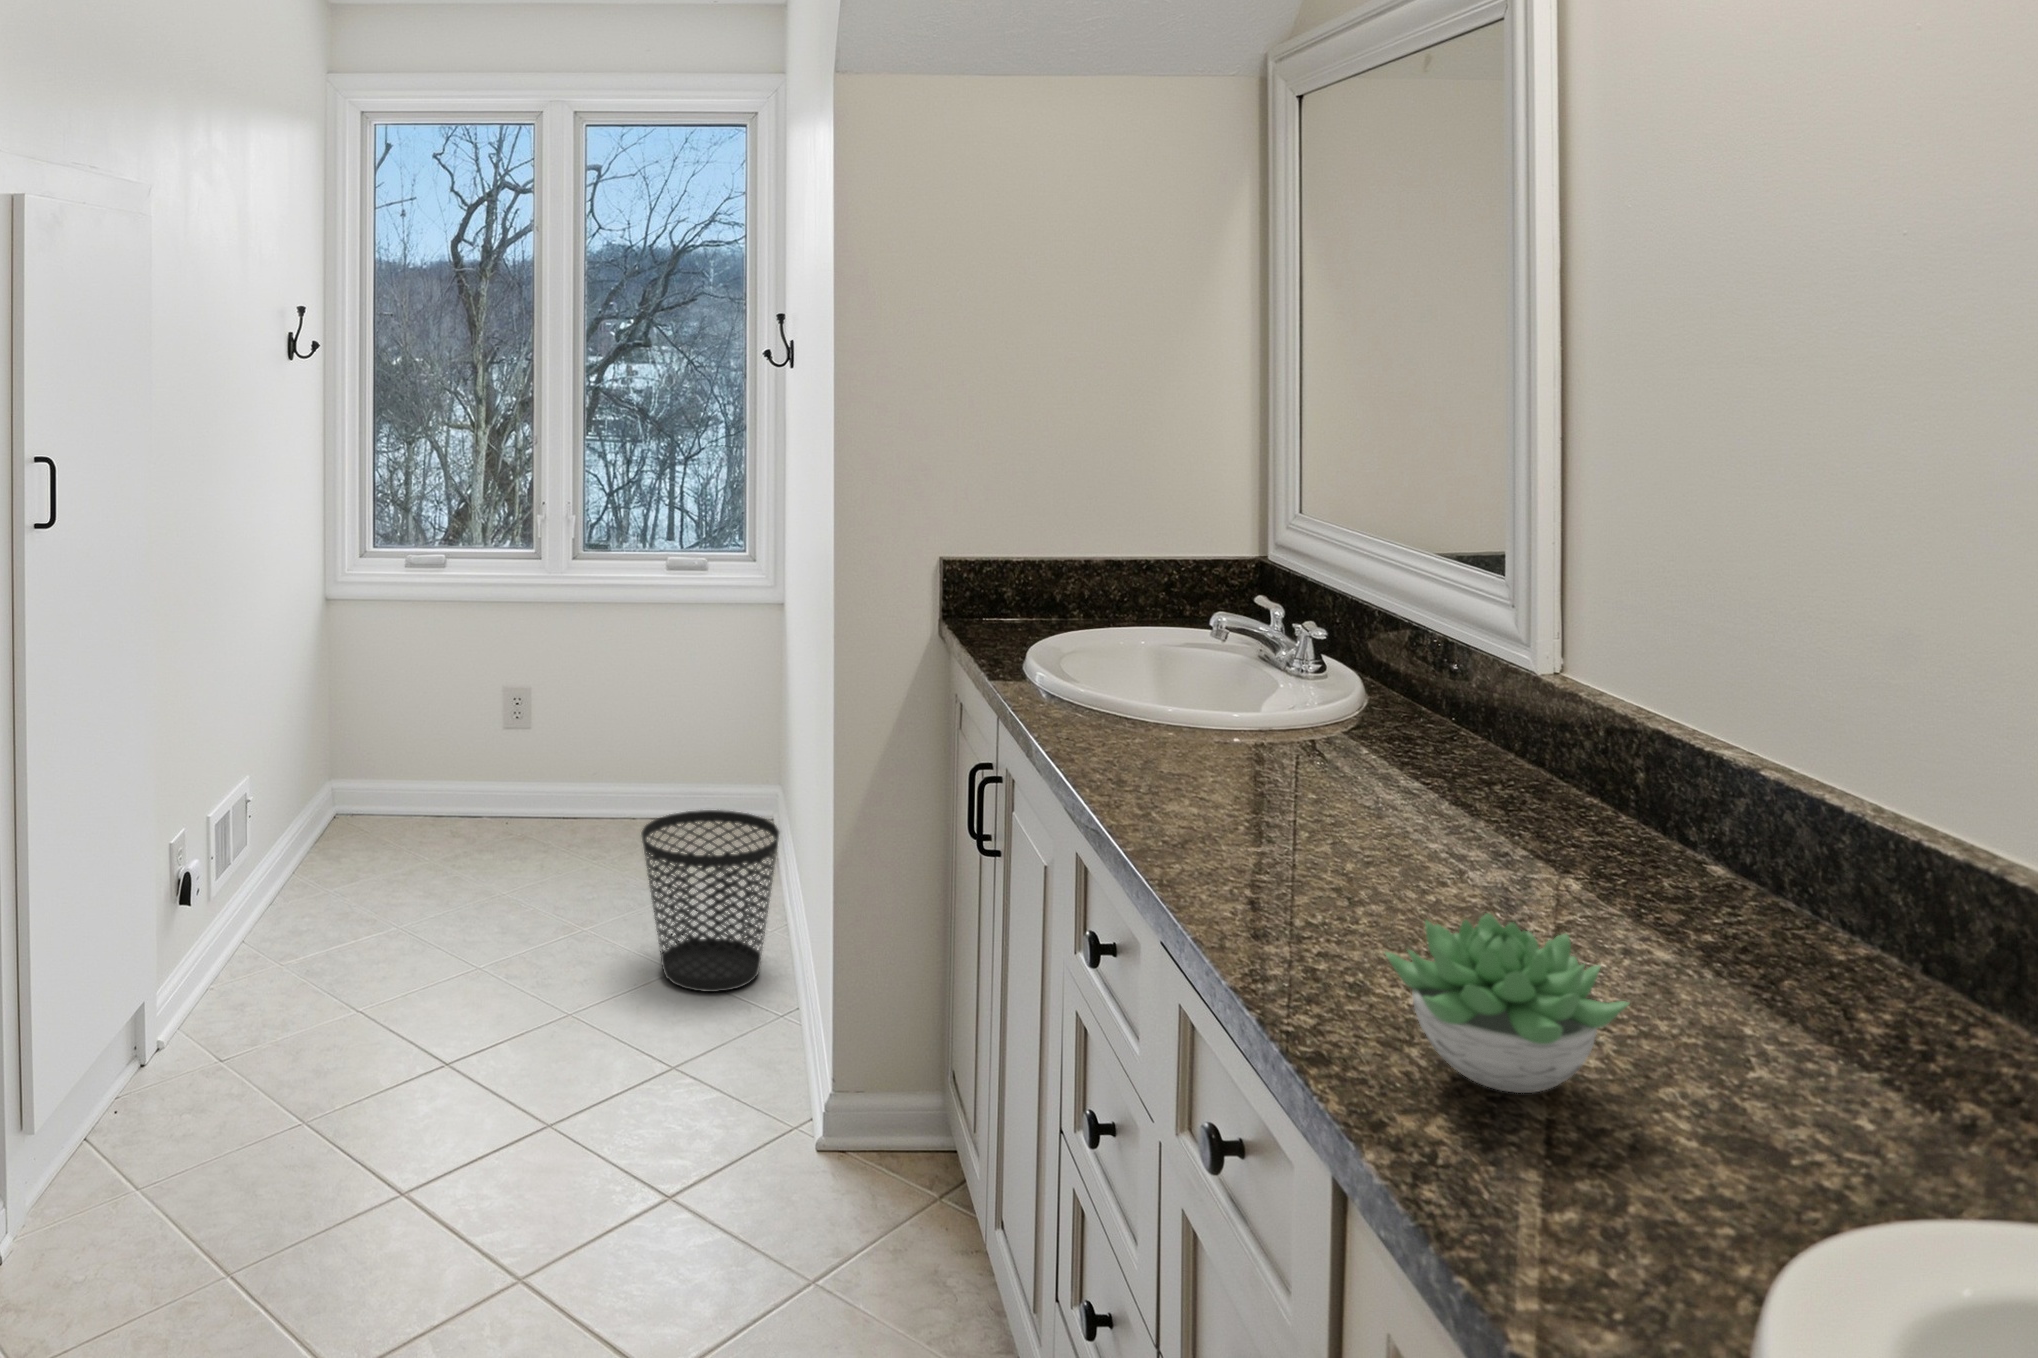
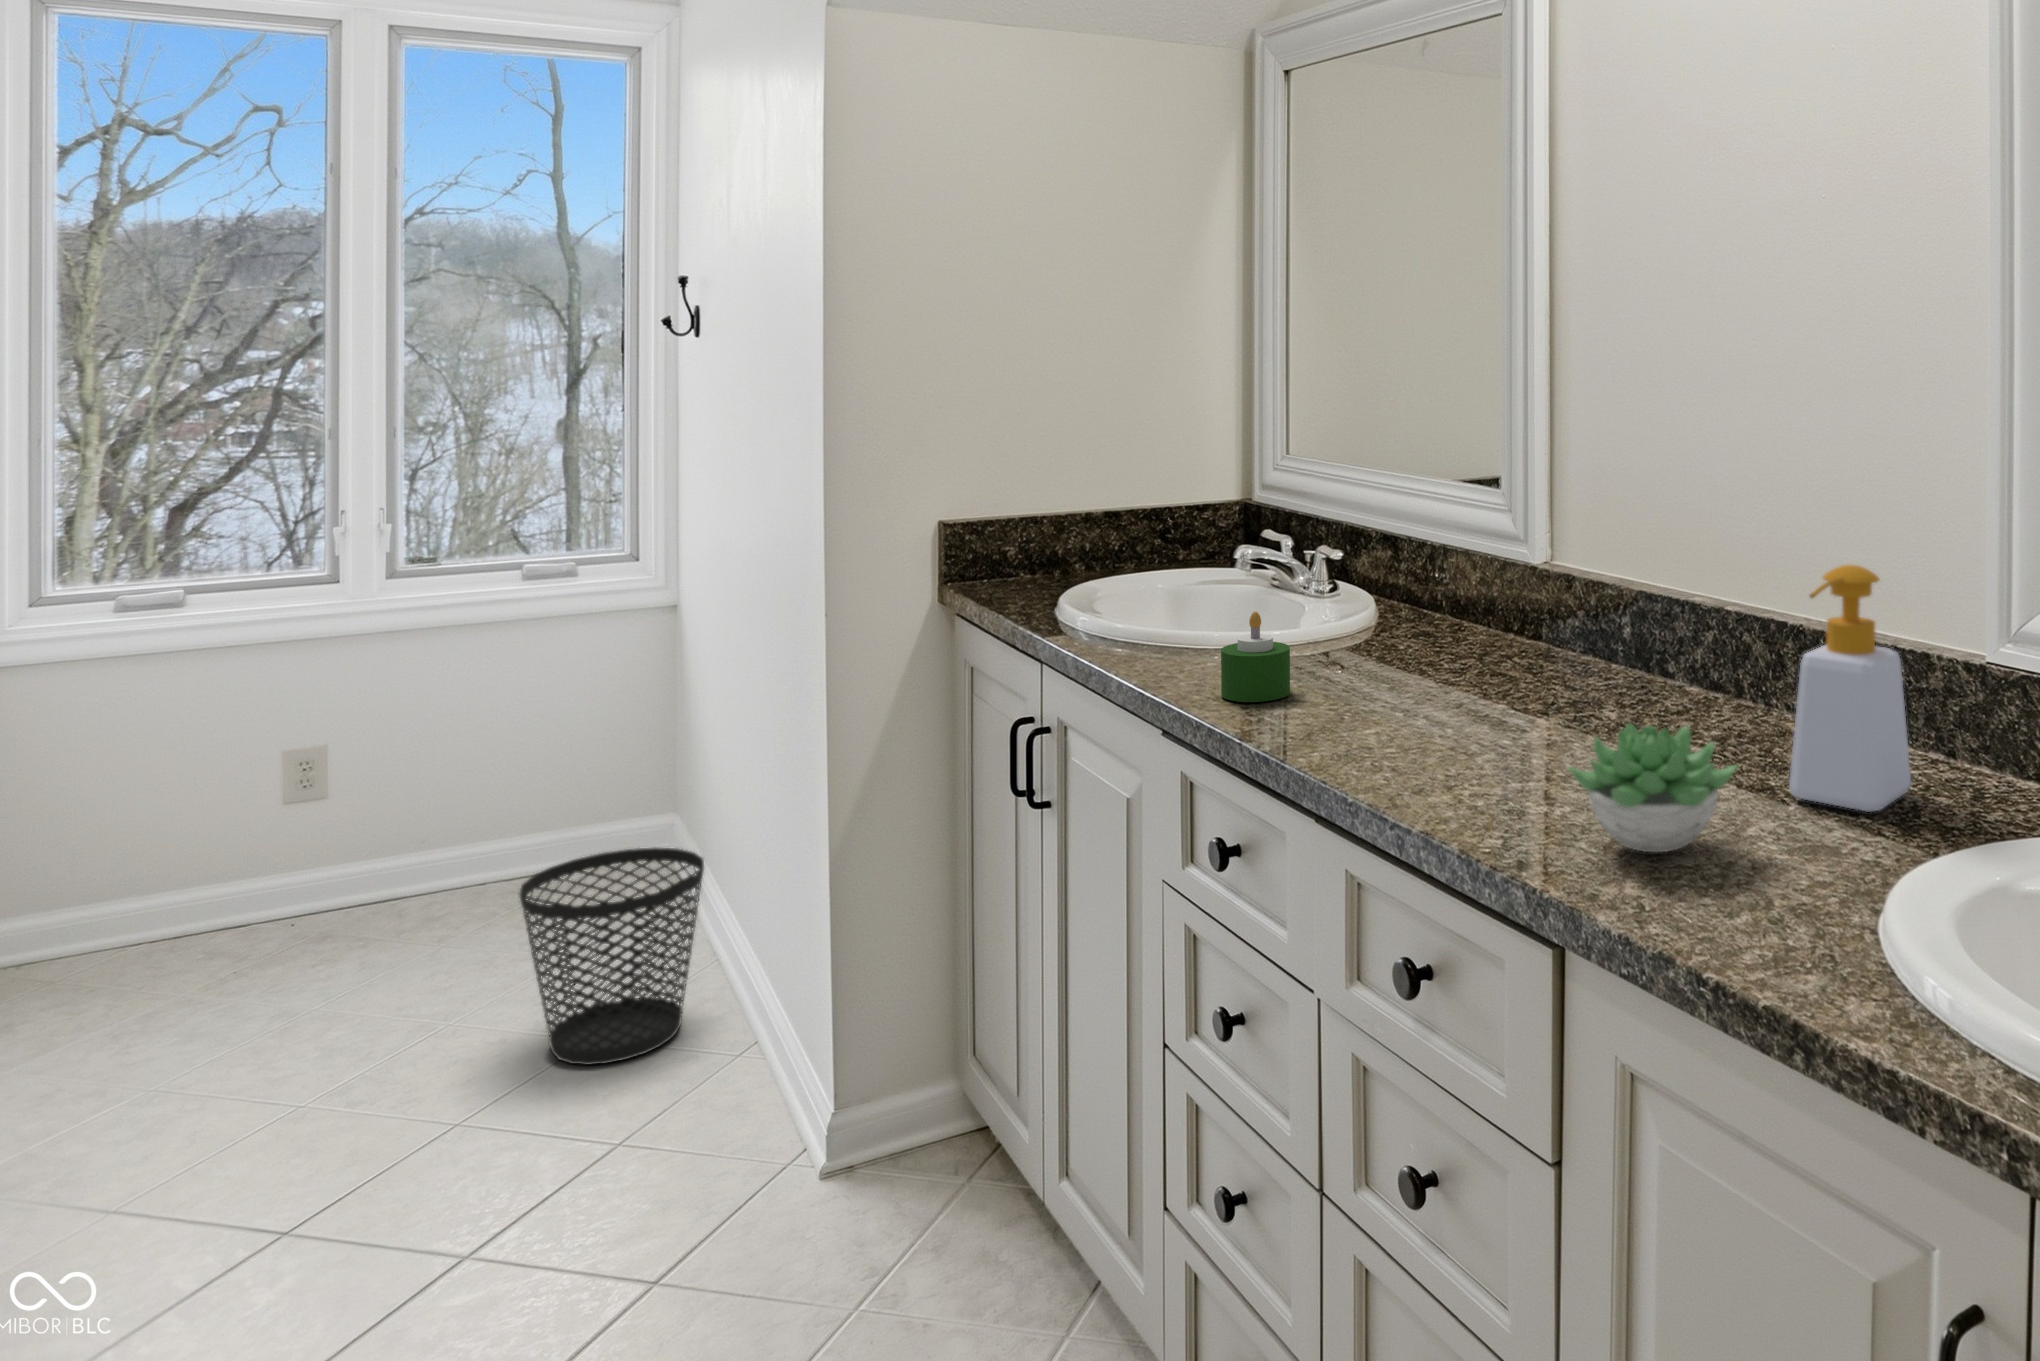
candle: none [1126,692,1202,791] -> present [1221,612,1290,702]
soap bottle: none [1758,755,1981,1116] -> present [1789,565,1911,812]

